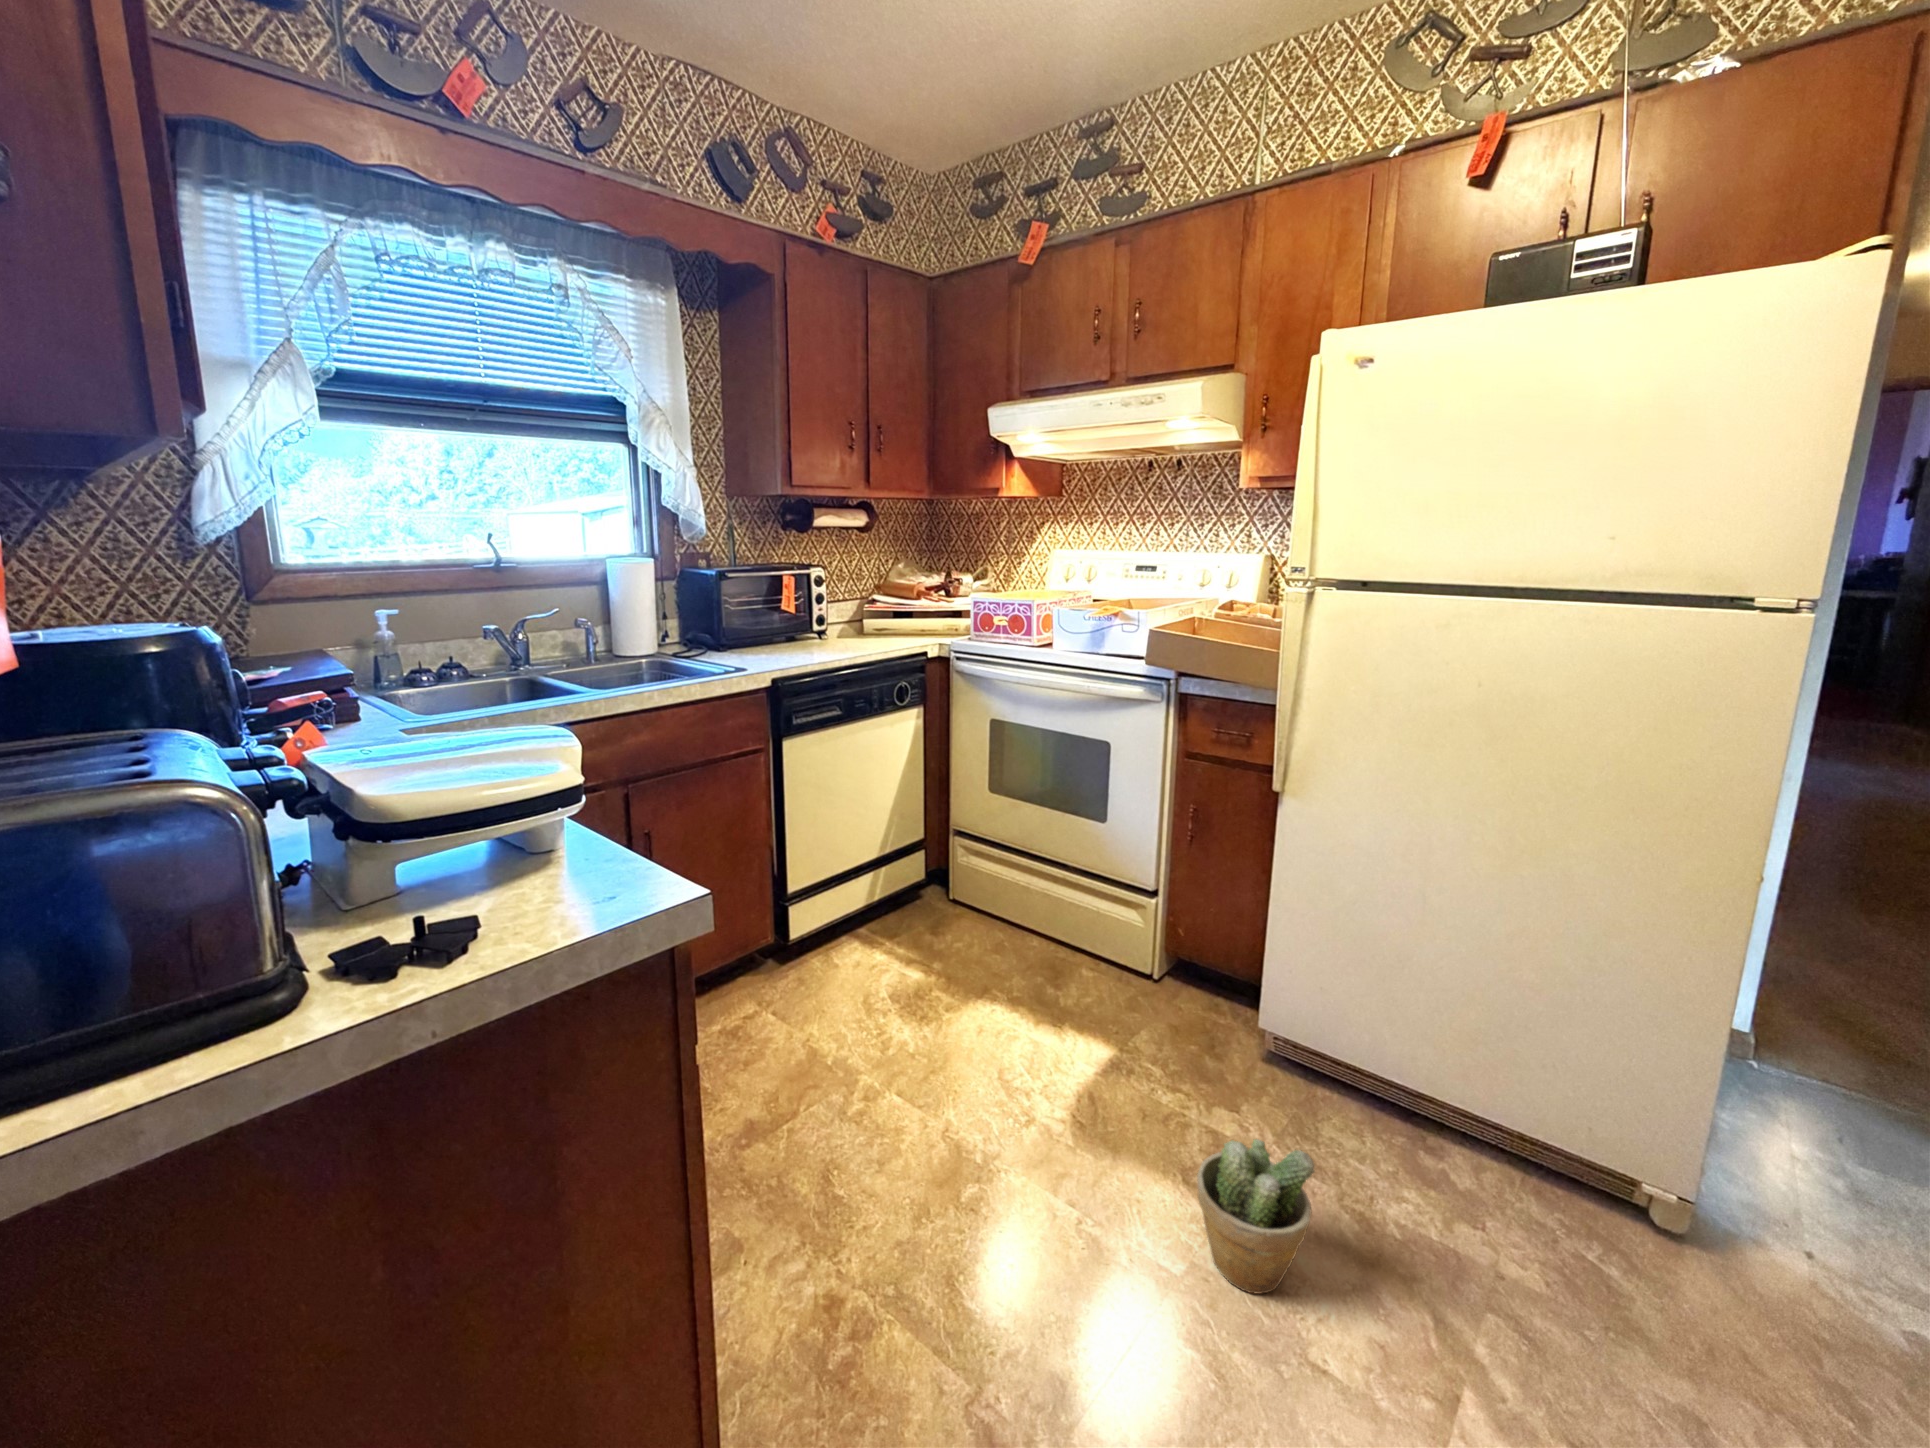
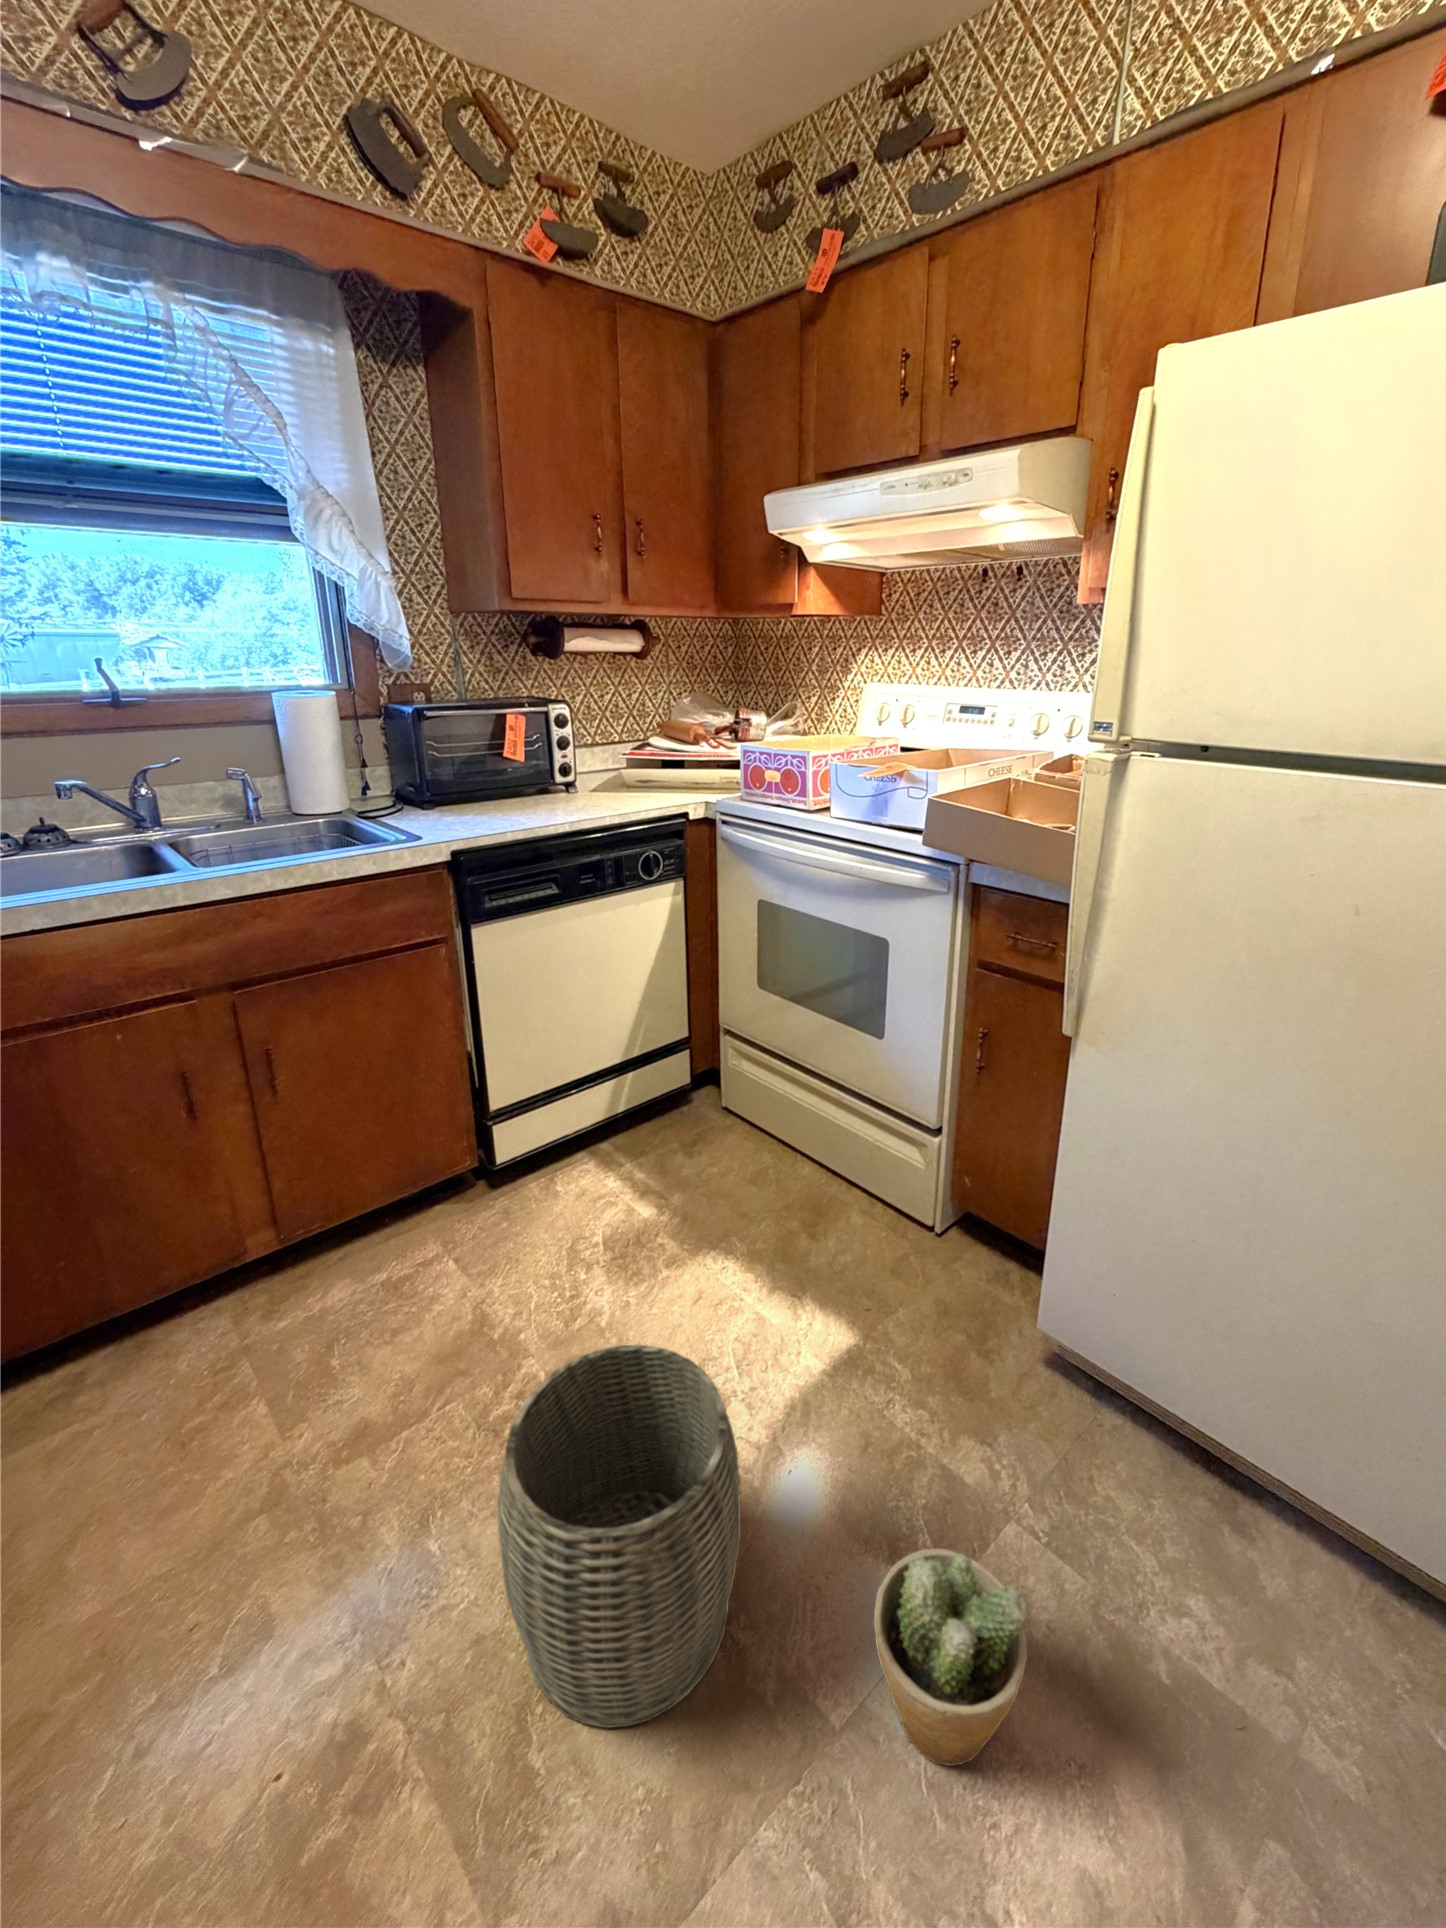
woven basket: none [917,1021,1091,1285] -> present [498,1345,741,1728]

